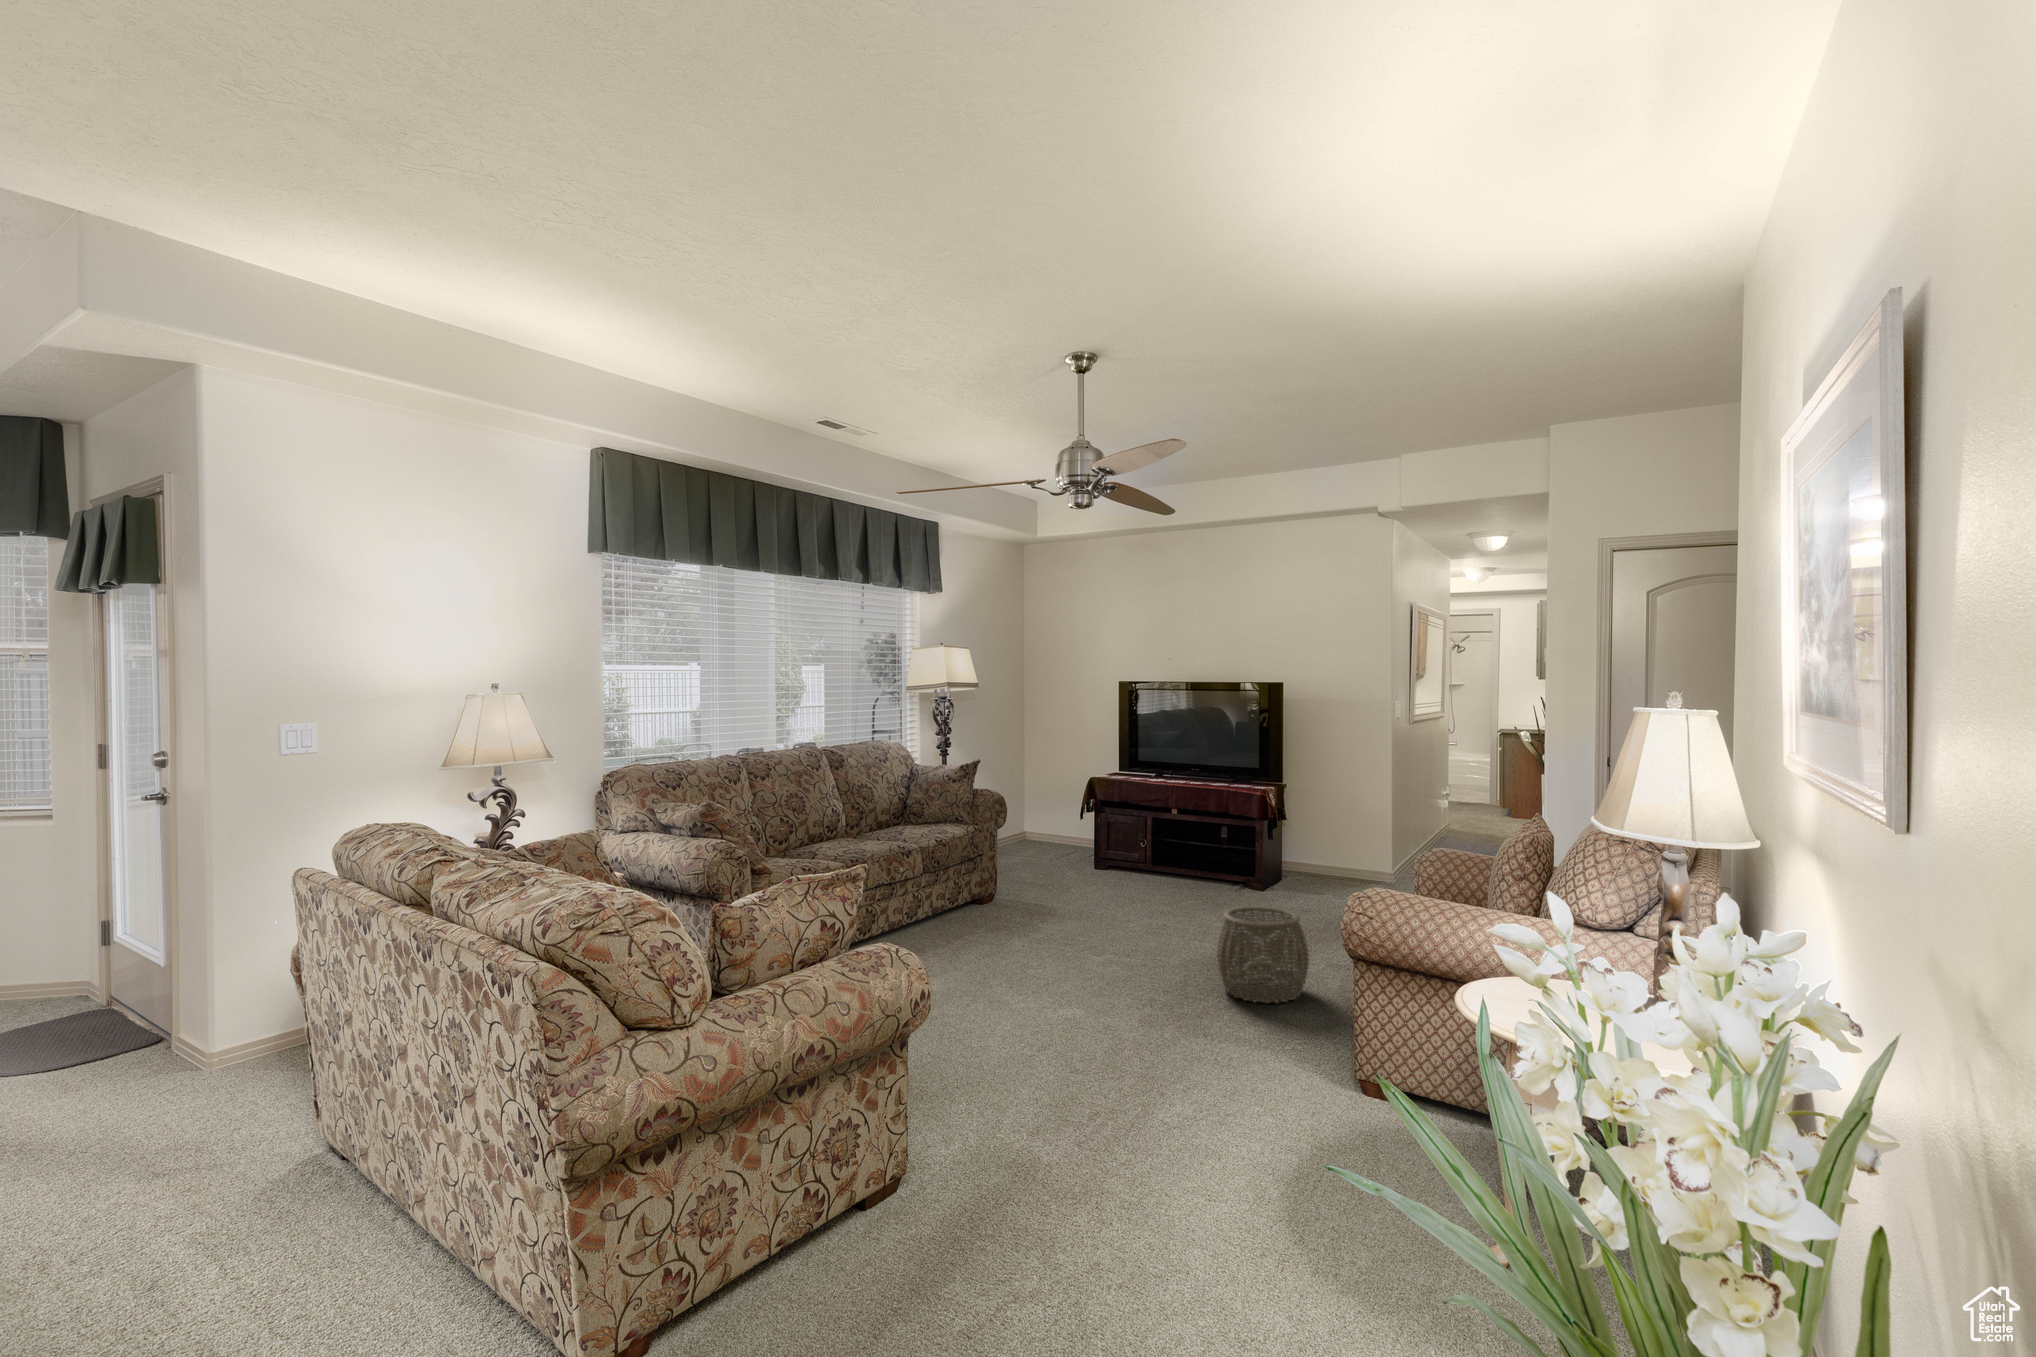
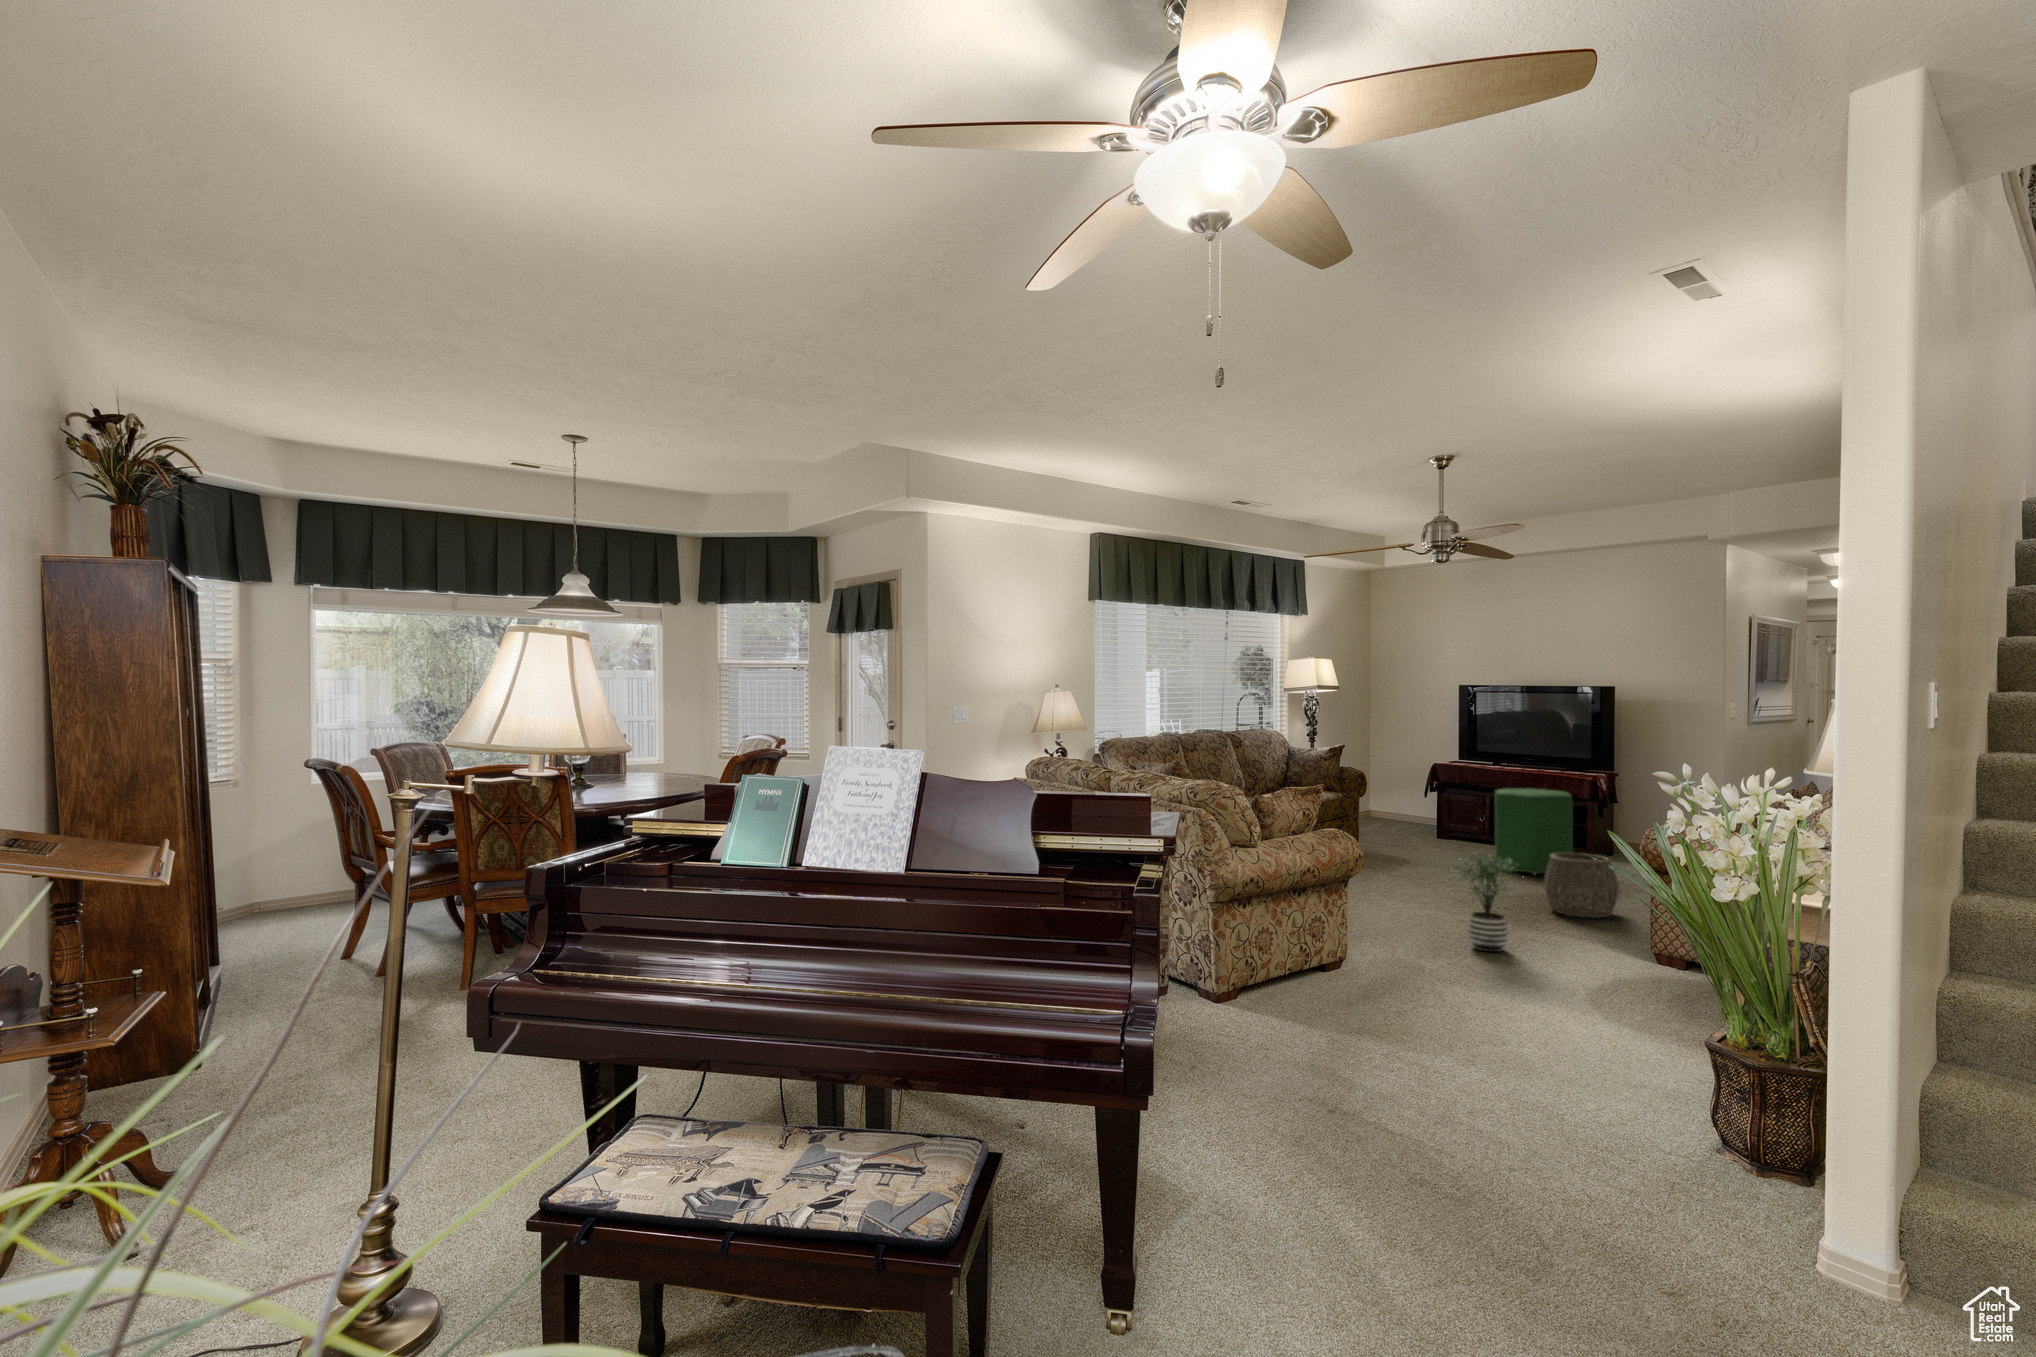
ottoman: none [1154,808,1244,922] -> present [1495,788,1573,875]
potted plant: none [1082,939,1195,1107] -> present [1449,852,1517,952]

